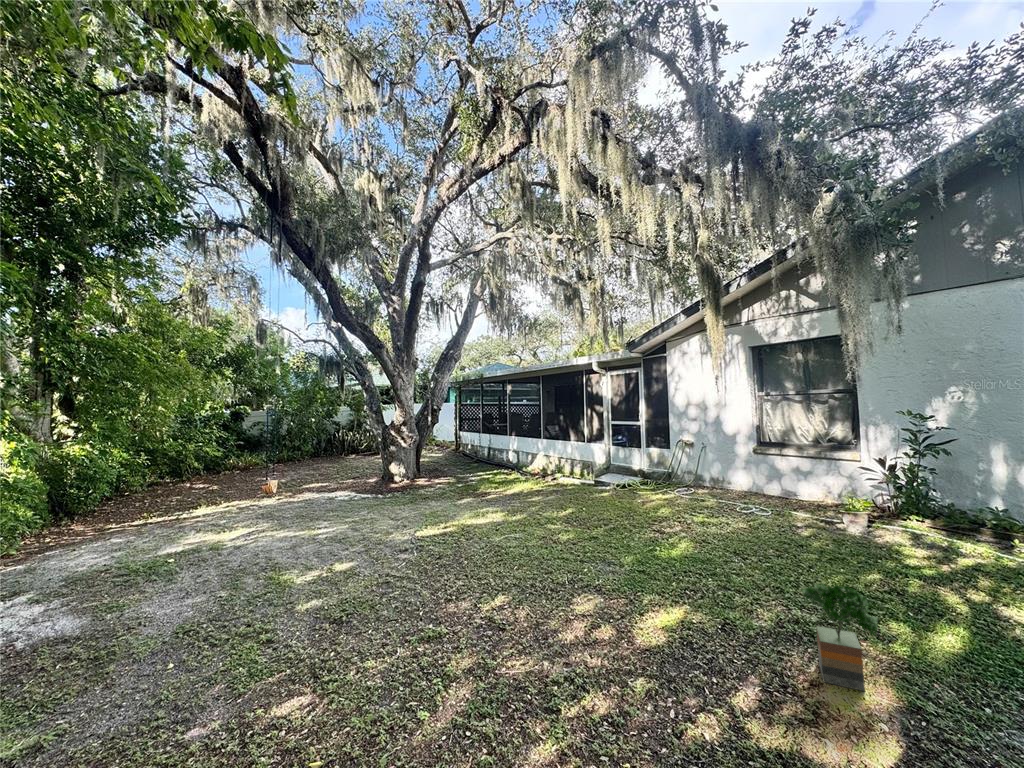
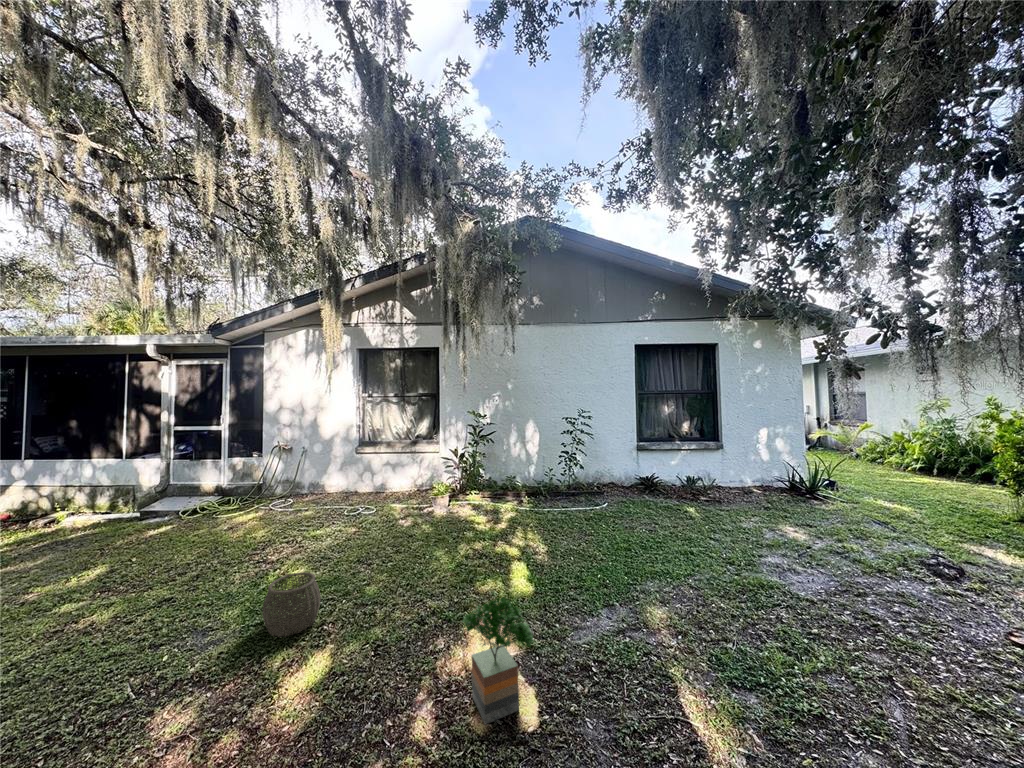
woven basket: none [662,533,704,576] -> present [262,572,321,637]

